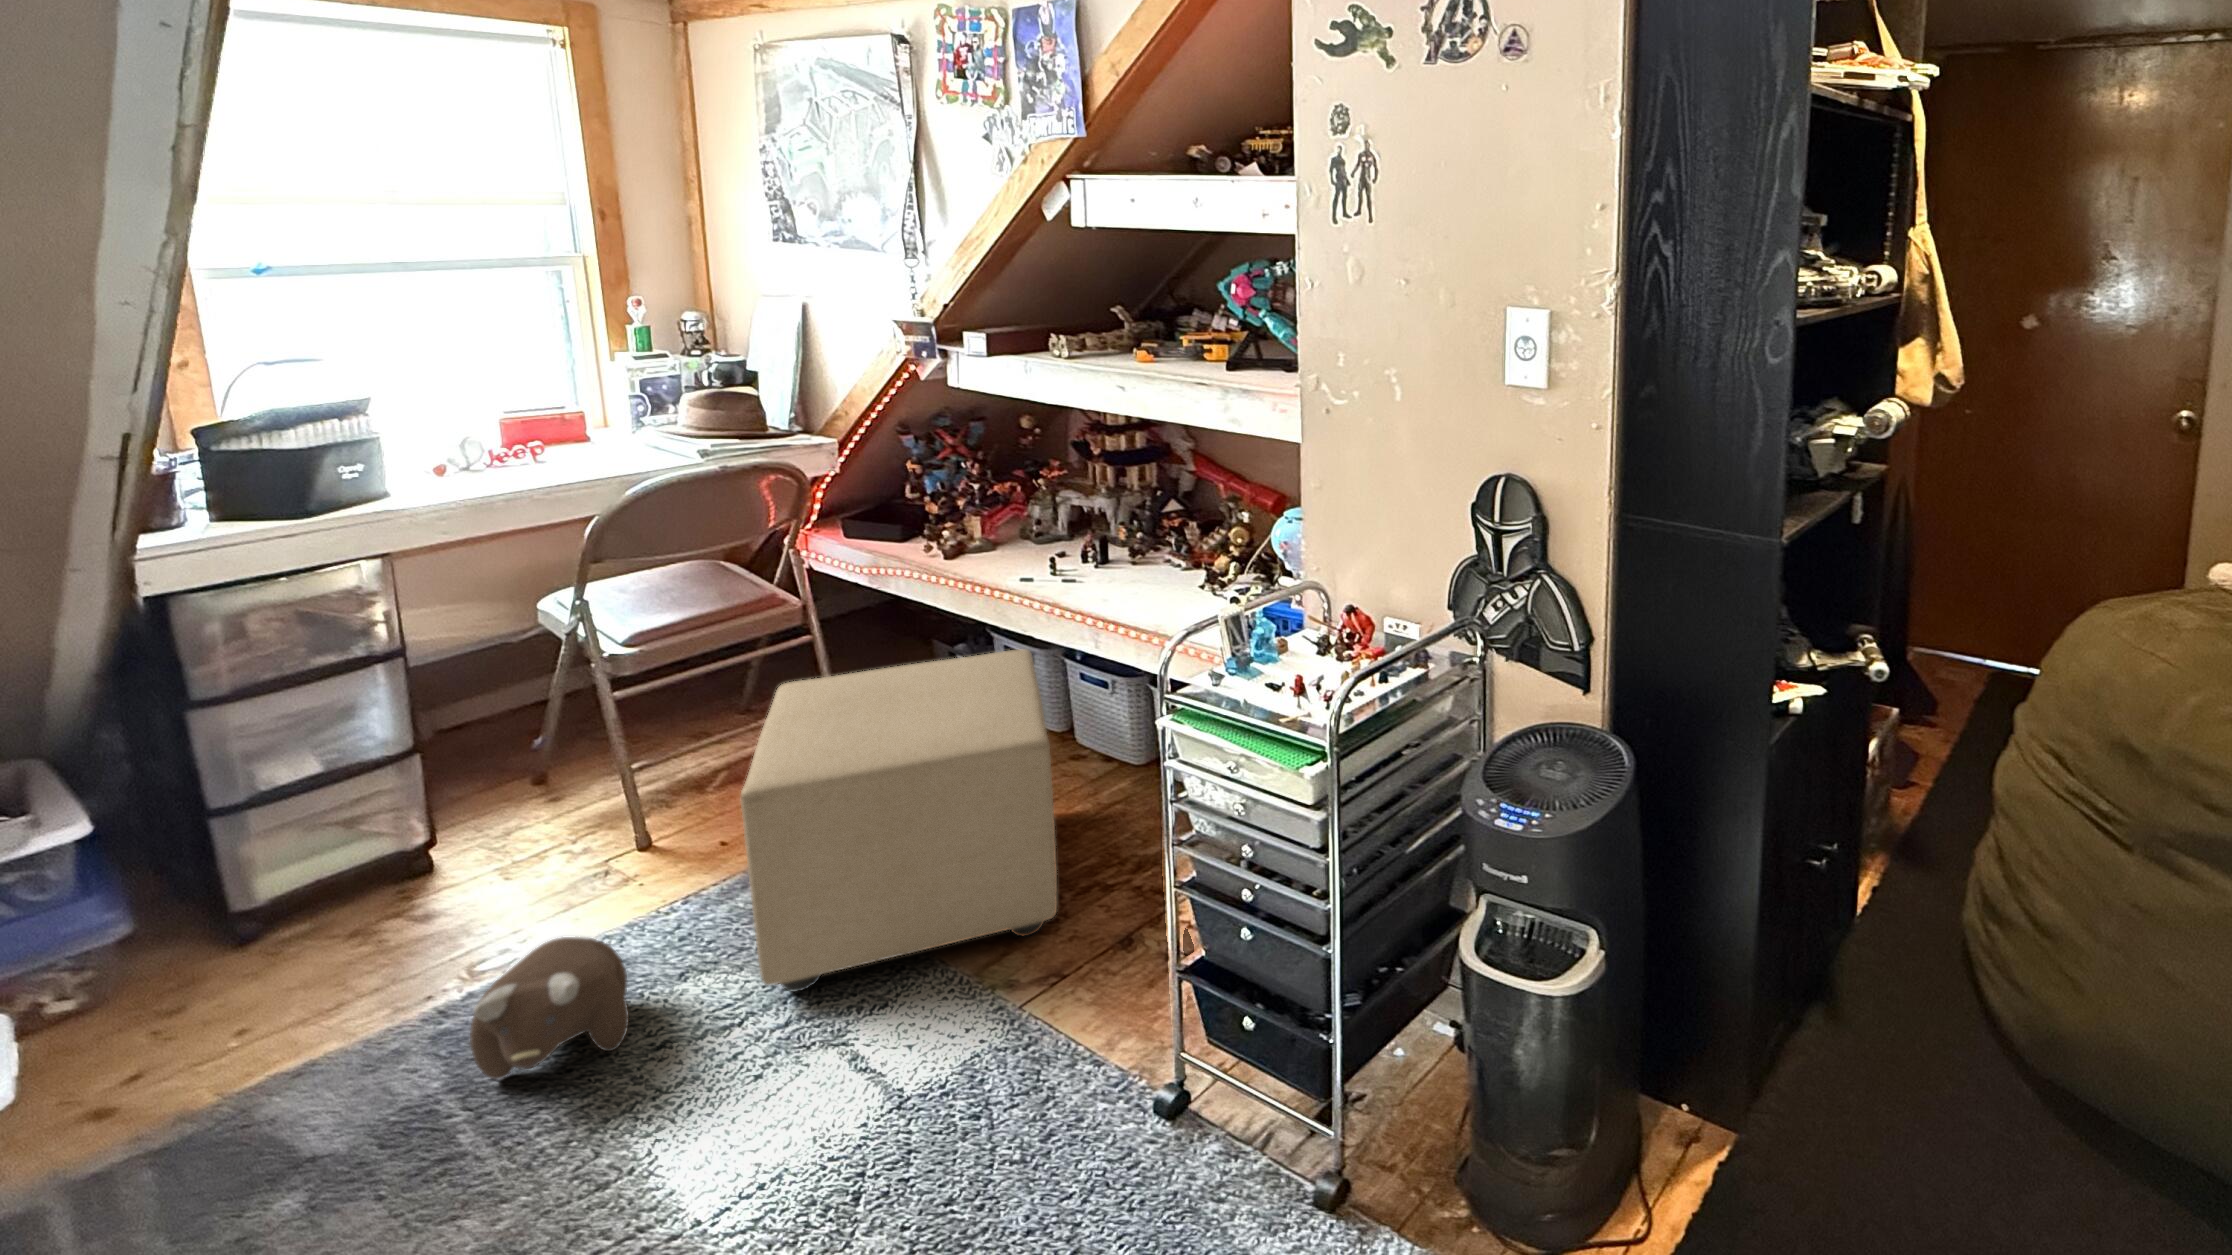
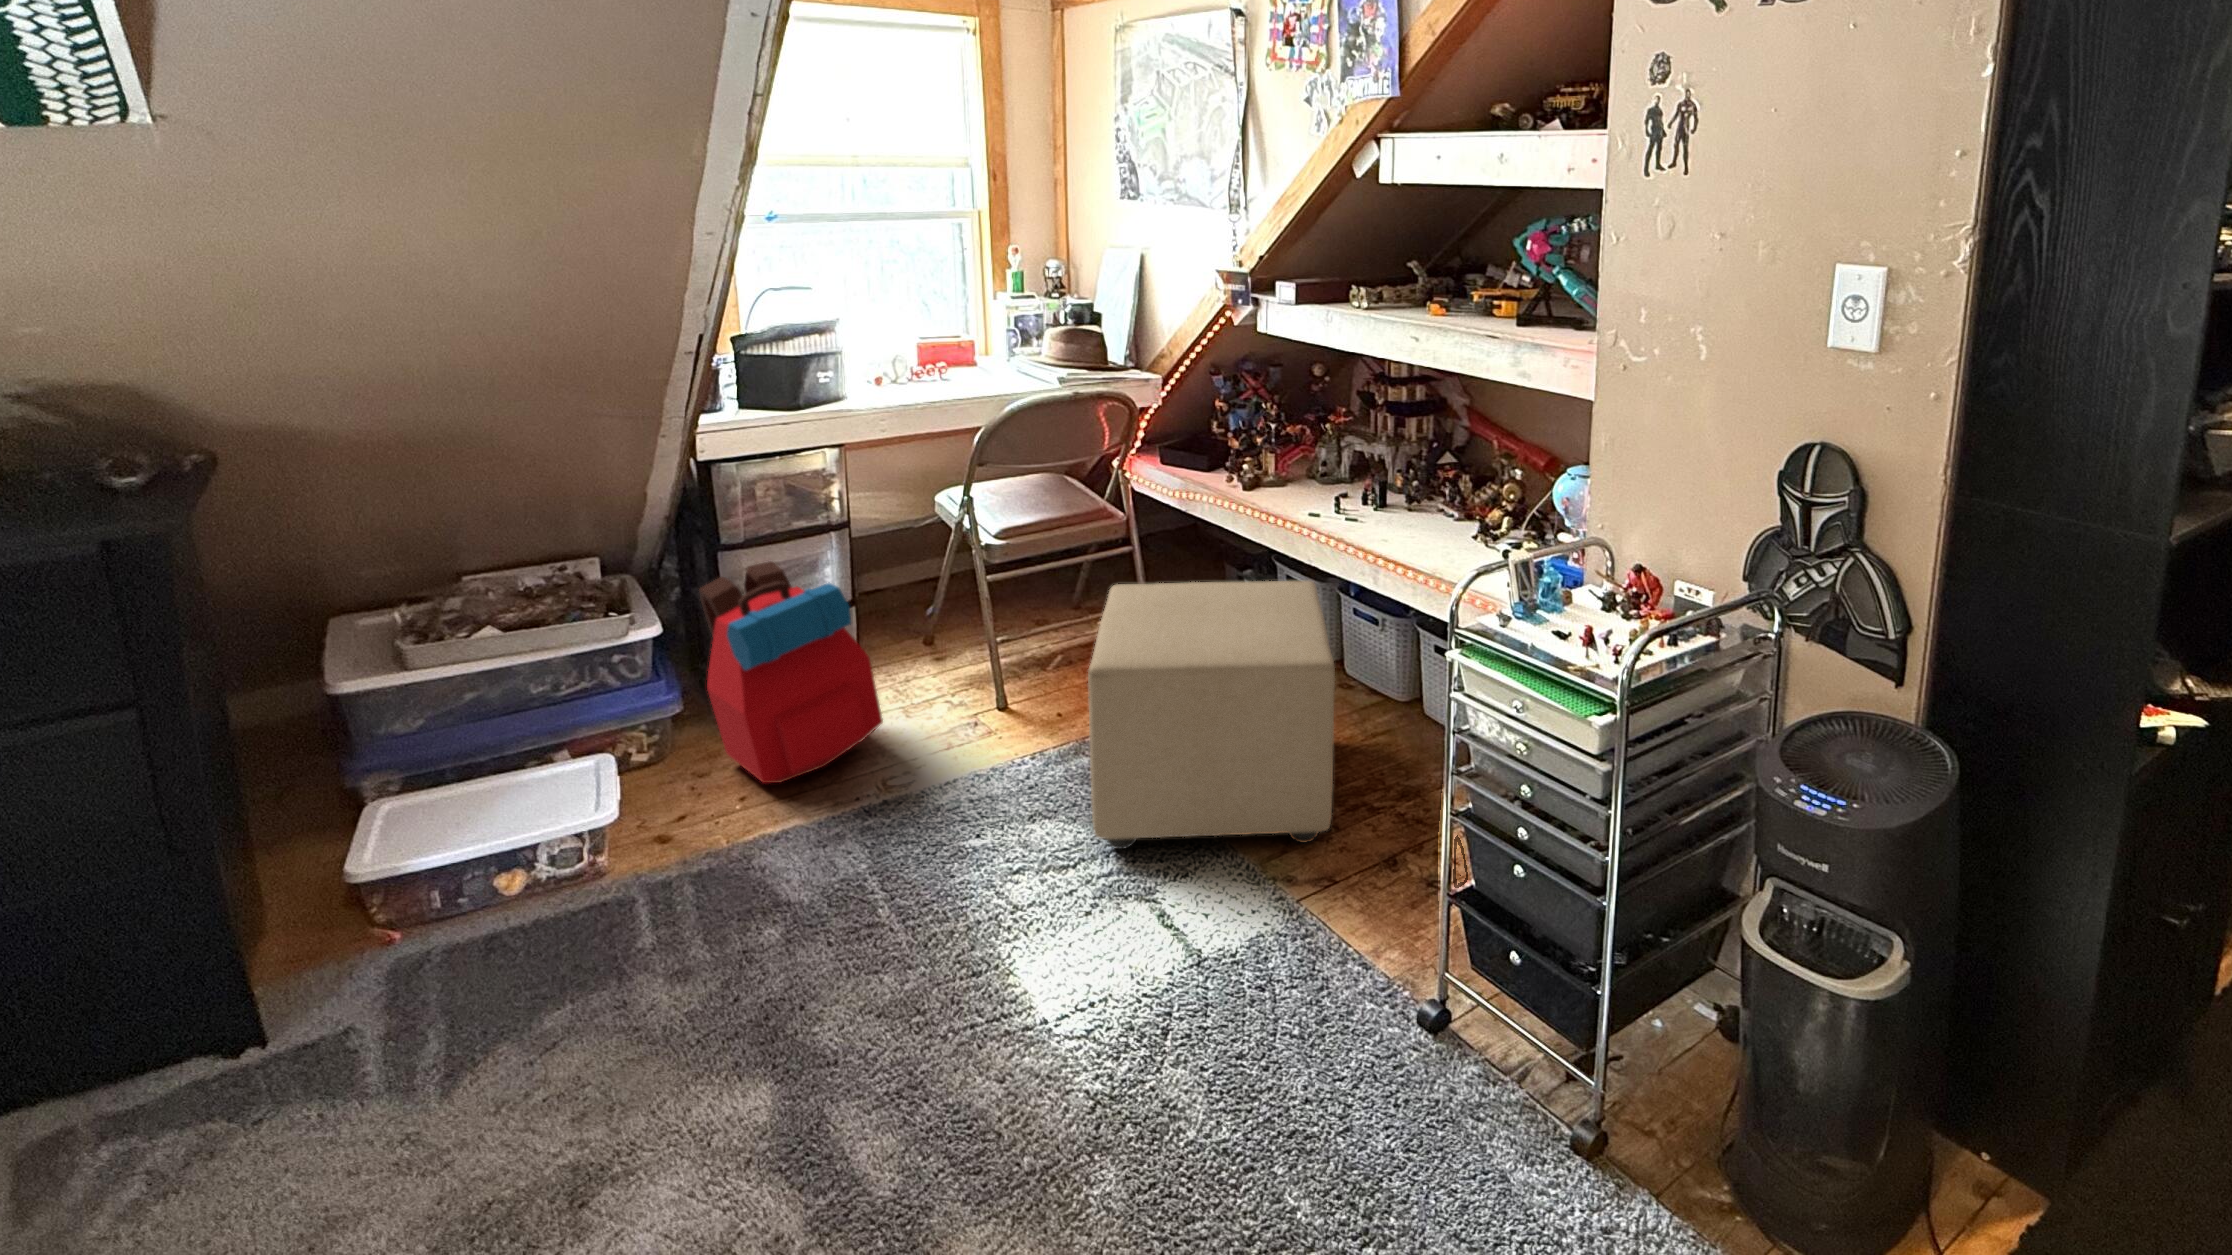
backpack: none [139,716,463,1011] -> present [699,561,883,783]
plush toy: present [470,937,629,1079] -> none [895,765,999,868]

